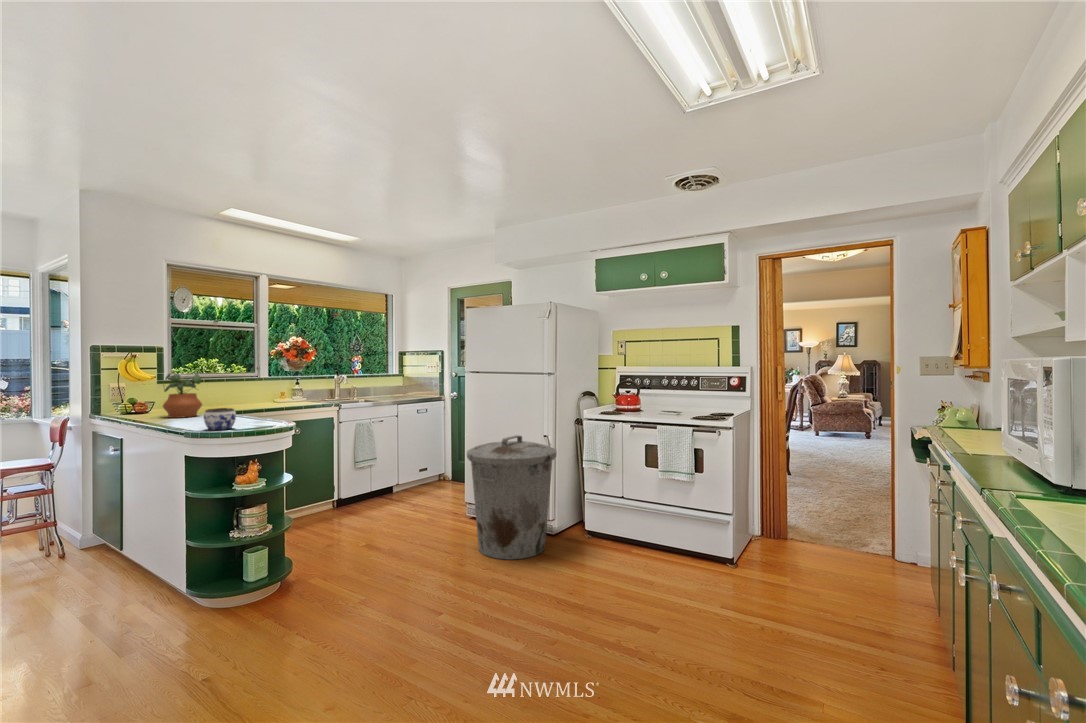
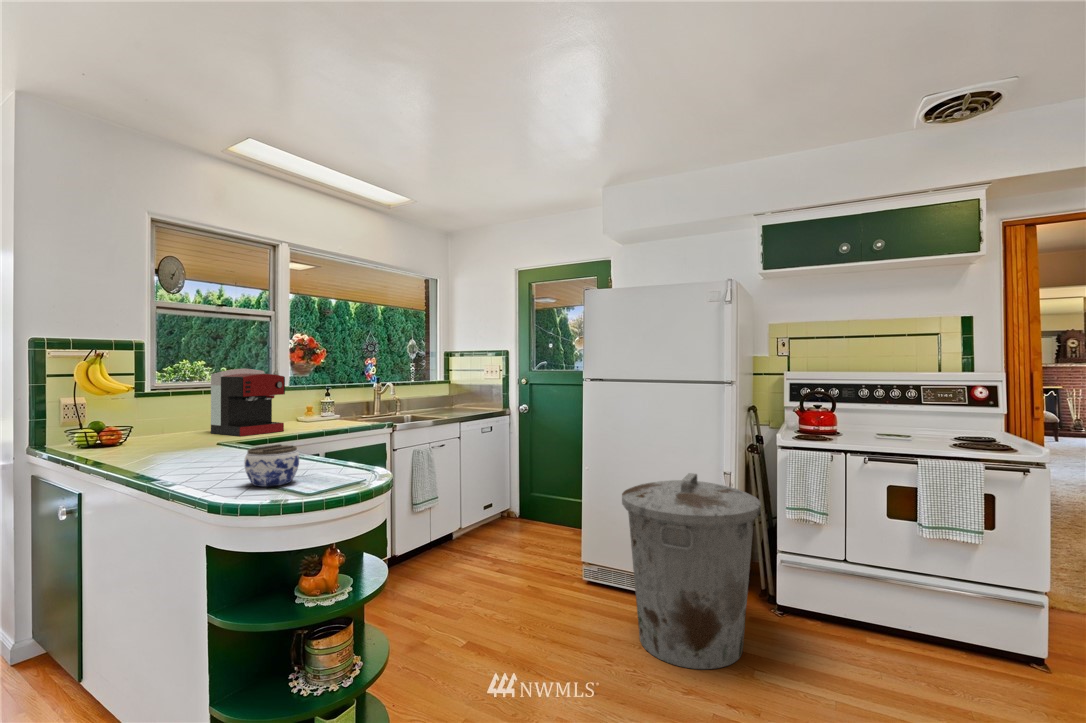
coffee maker: none [209,364,259,410] -> present [211,368,285,436]
potted plant: present [163,373,202,418] -> none [150,380,213,454]

